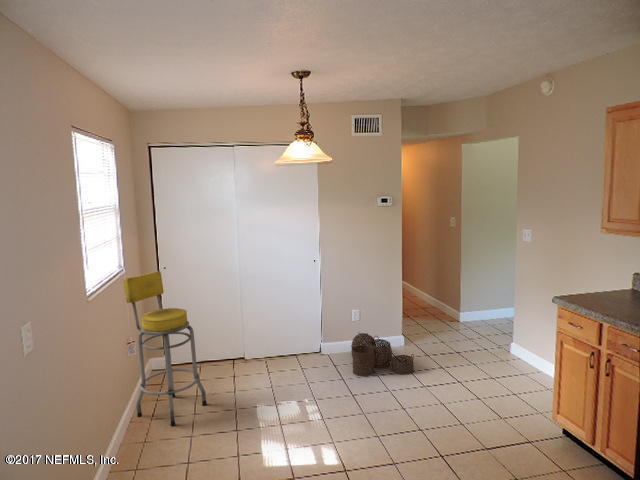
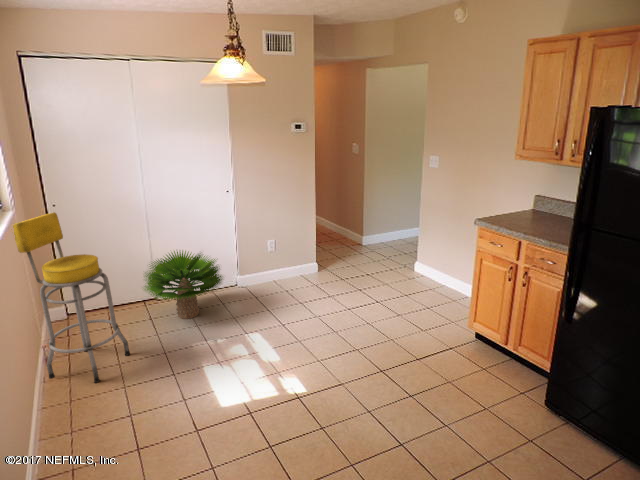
potted plant: none [225,310,304,378] -> present [145,251,222,319]
woven basket: present [351,333,414,376] -> none [271,263,335,306]

